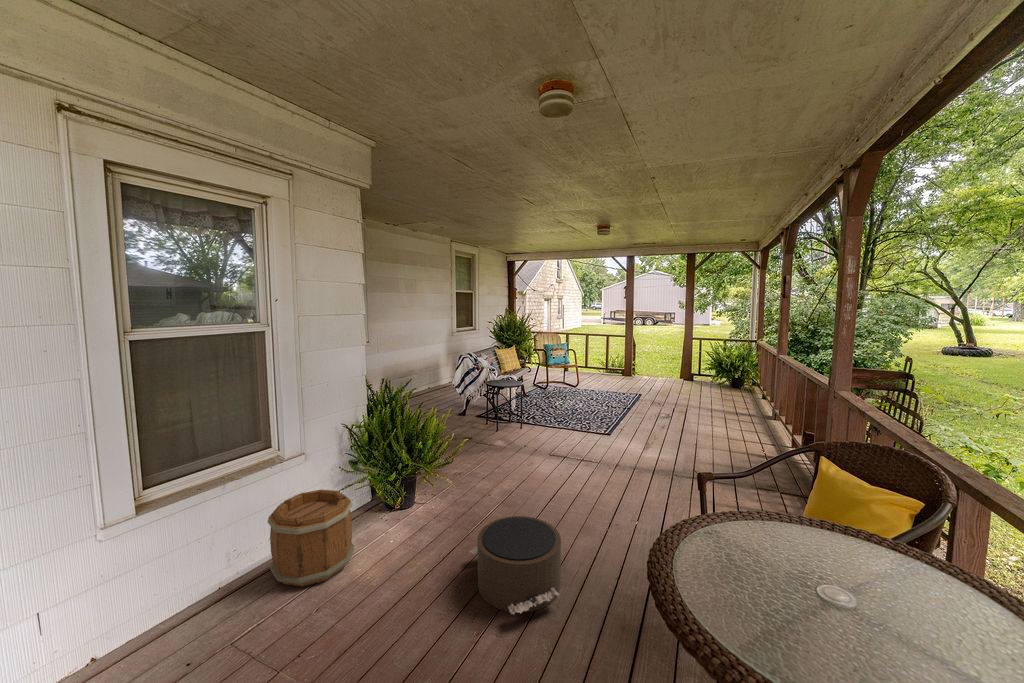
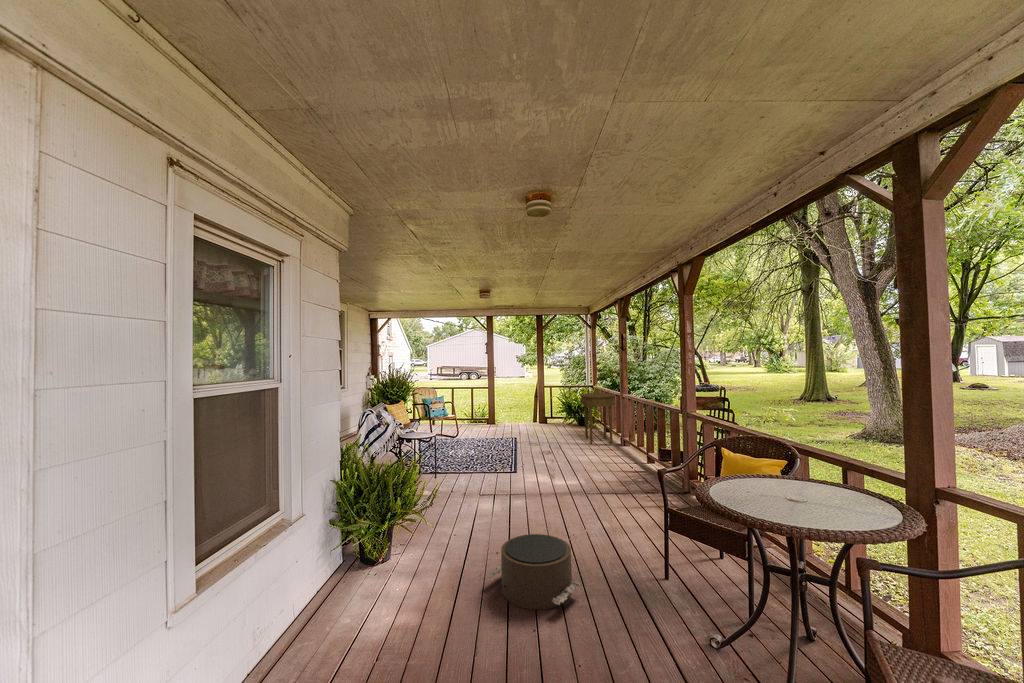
side table: none [720,351,770,416] -> present [580,393,615,444]
bucket: present [268,490,354,587] -> none [292,548,378,655]

